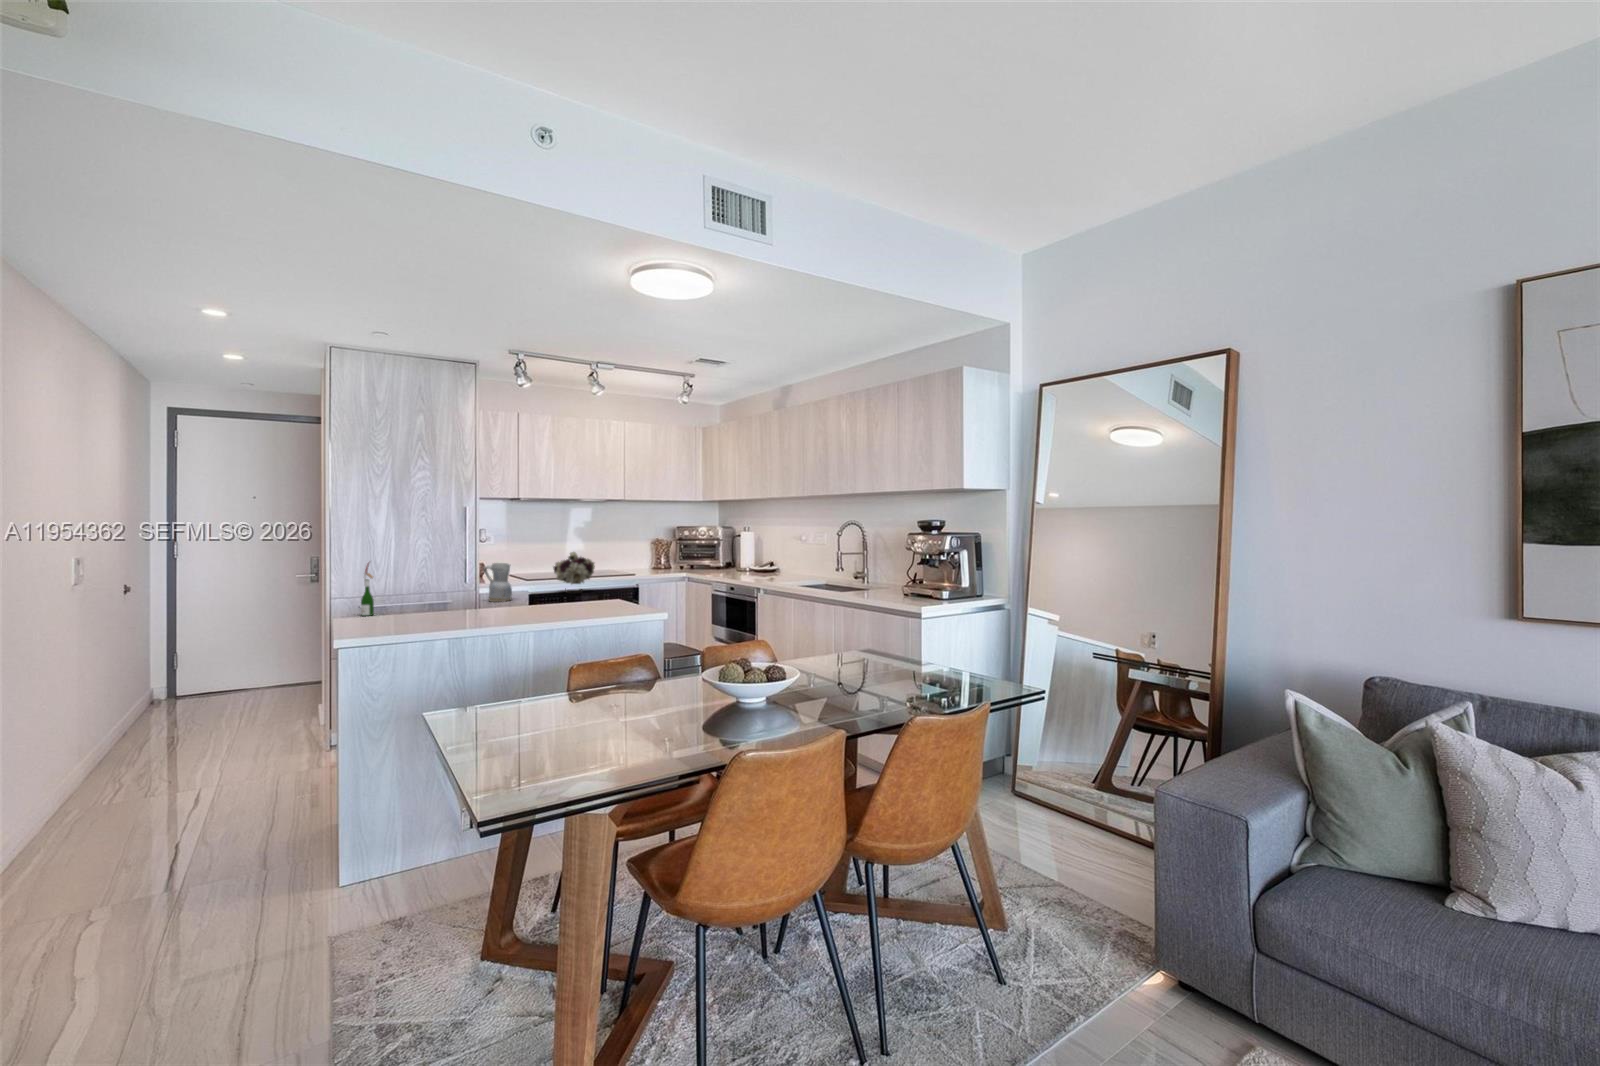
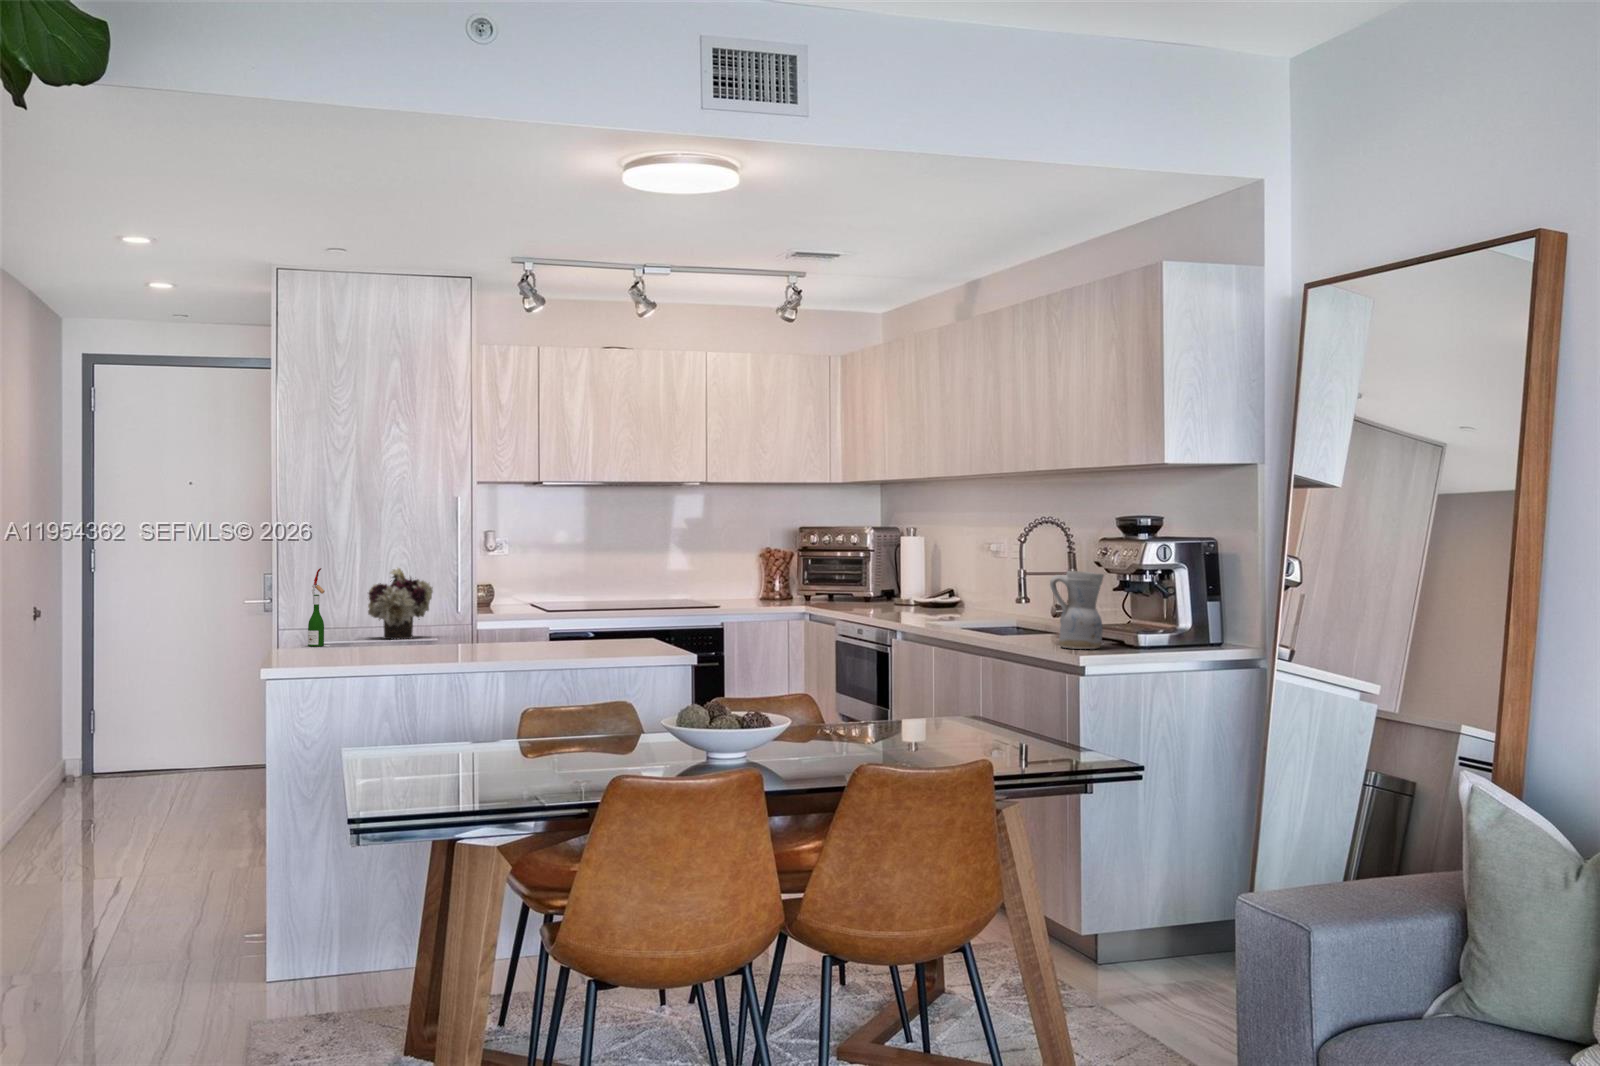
flower arrangement: present [553,552,595,593] -> present [368,567,433,640]
ceramic pitcher: present [484,563,512,602] -> present [1050,571,1104,649]

